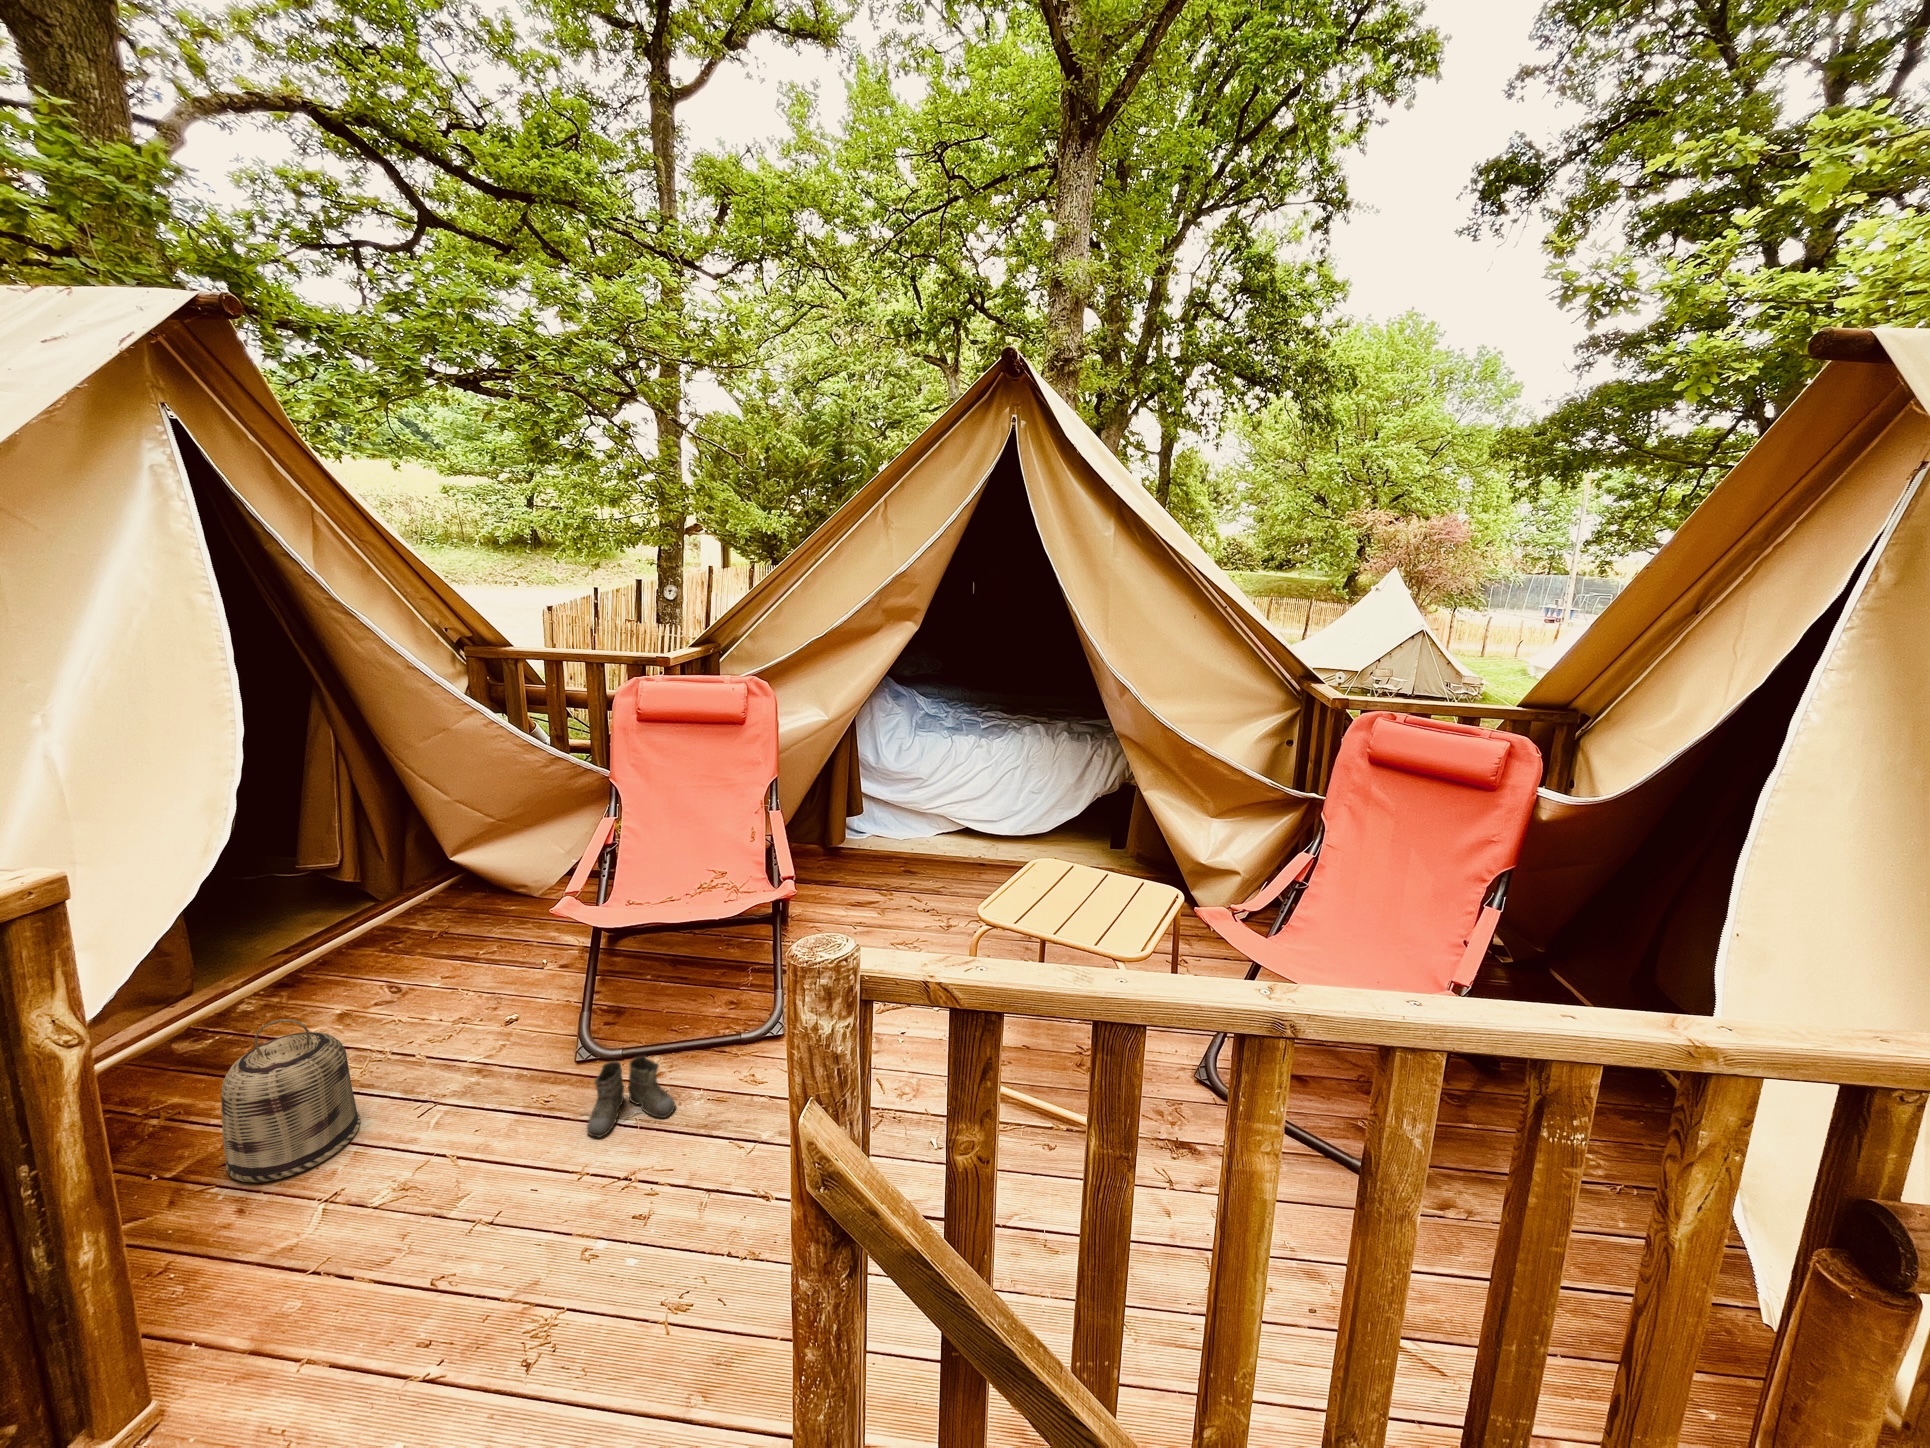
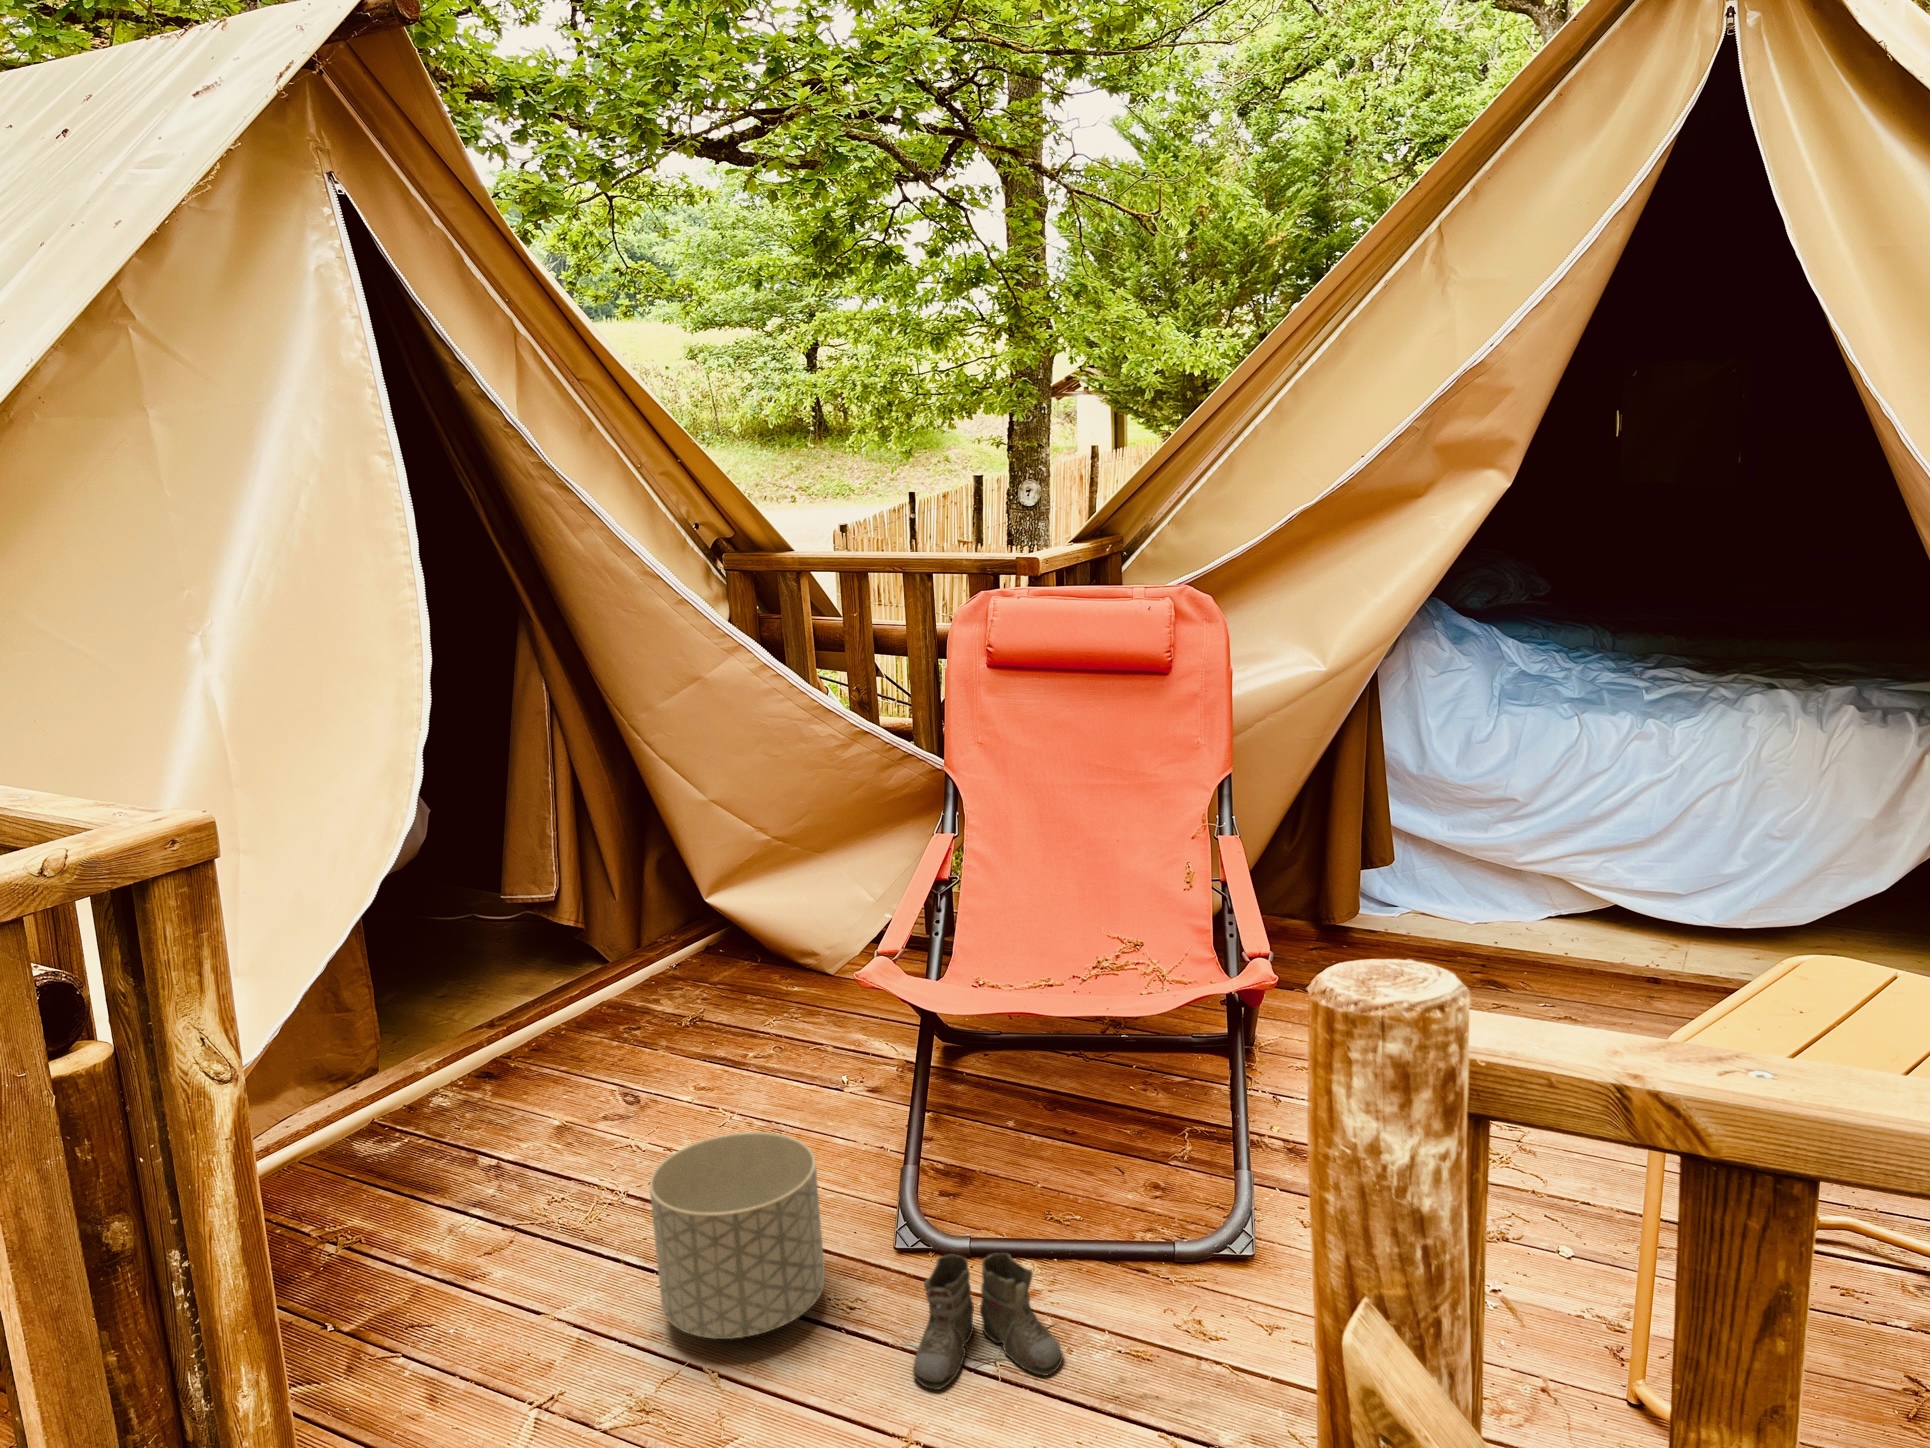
planter: none [414,1008,532,1135] -> present [650,1132,825,1339]
basket: present [221,1019,360,1182] -> none [402,1106,581,1362]

